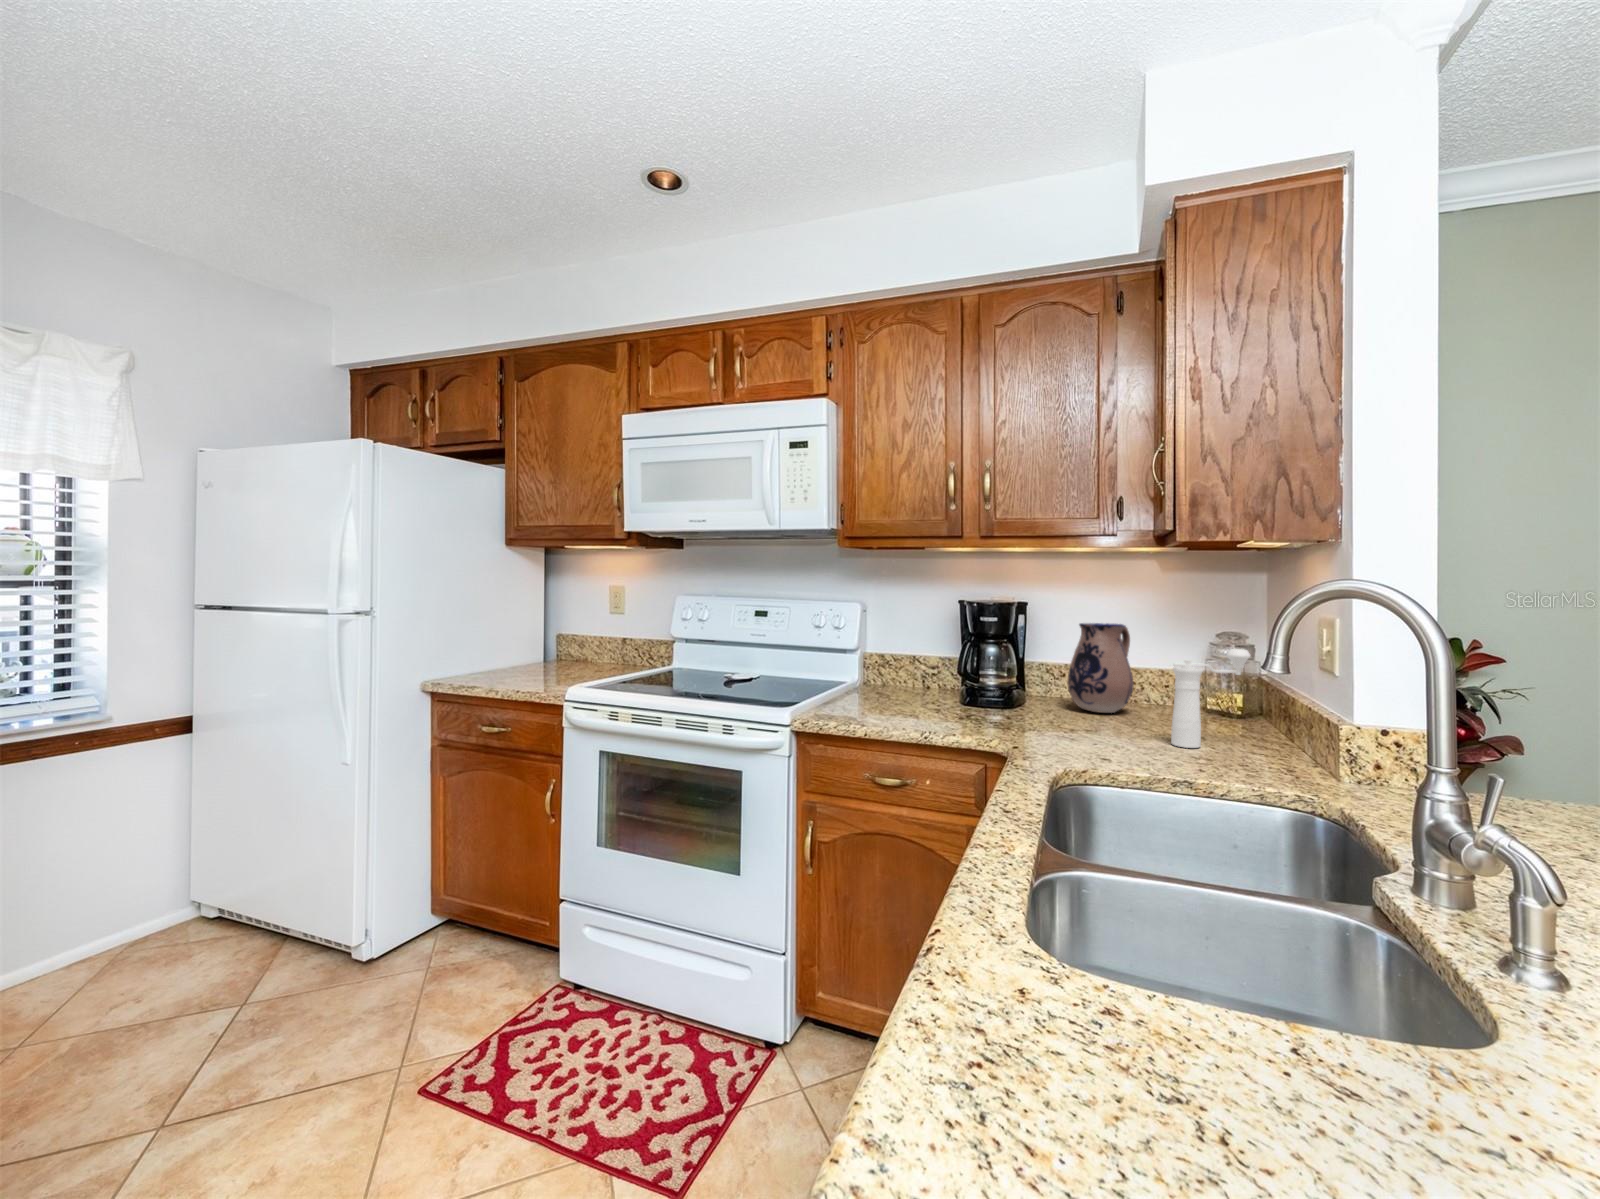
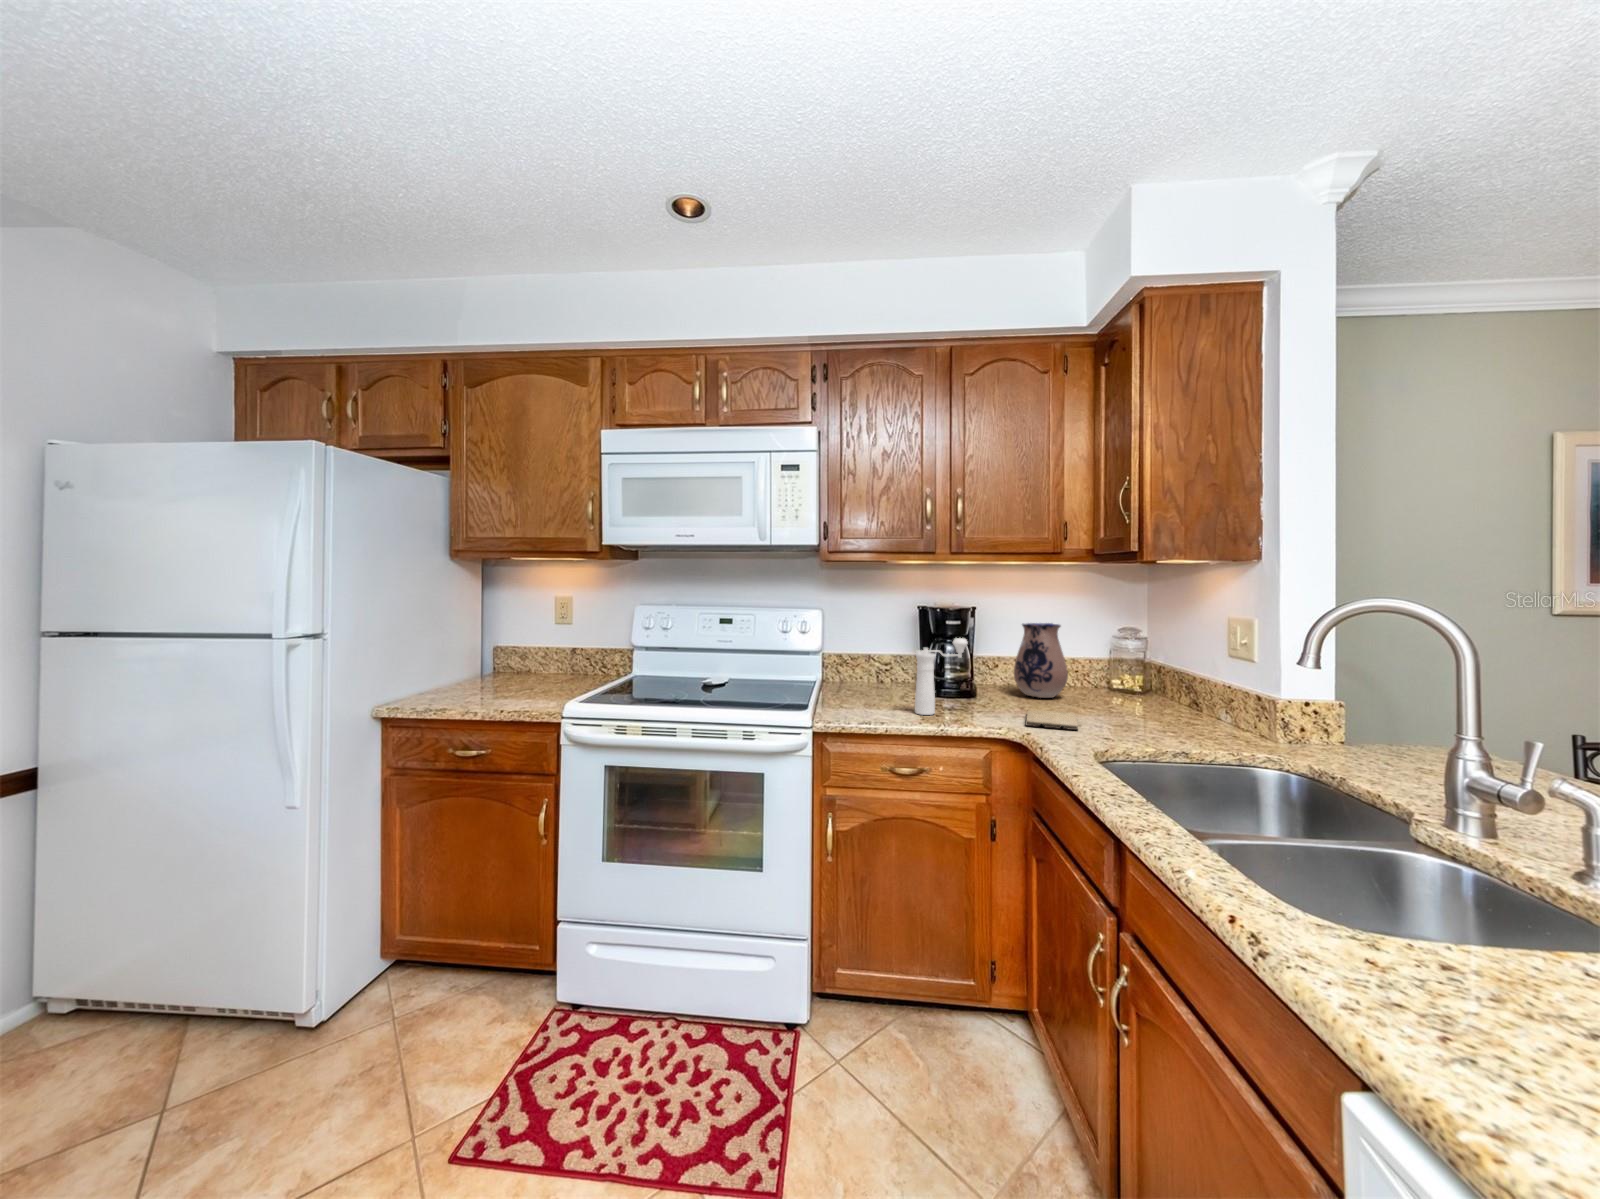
pepper mill: present [1171,649,1250,748] -> present [915,638,968,715]
cutting board: none [1028,722,1107,747] -> present [1026,710,1078,730]

